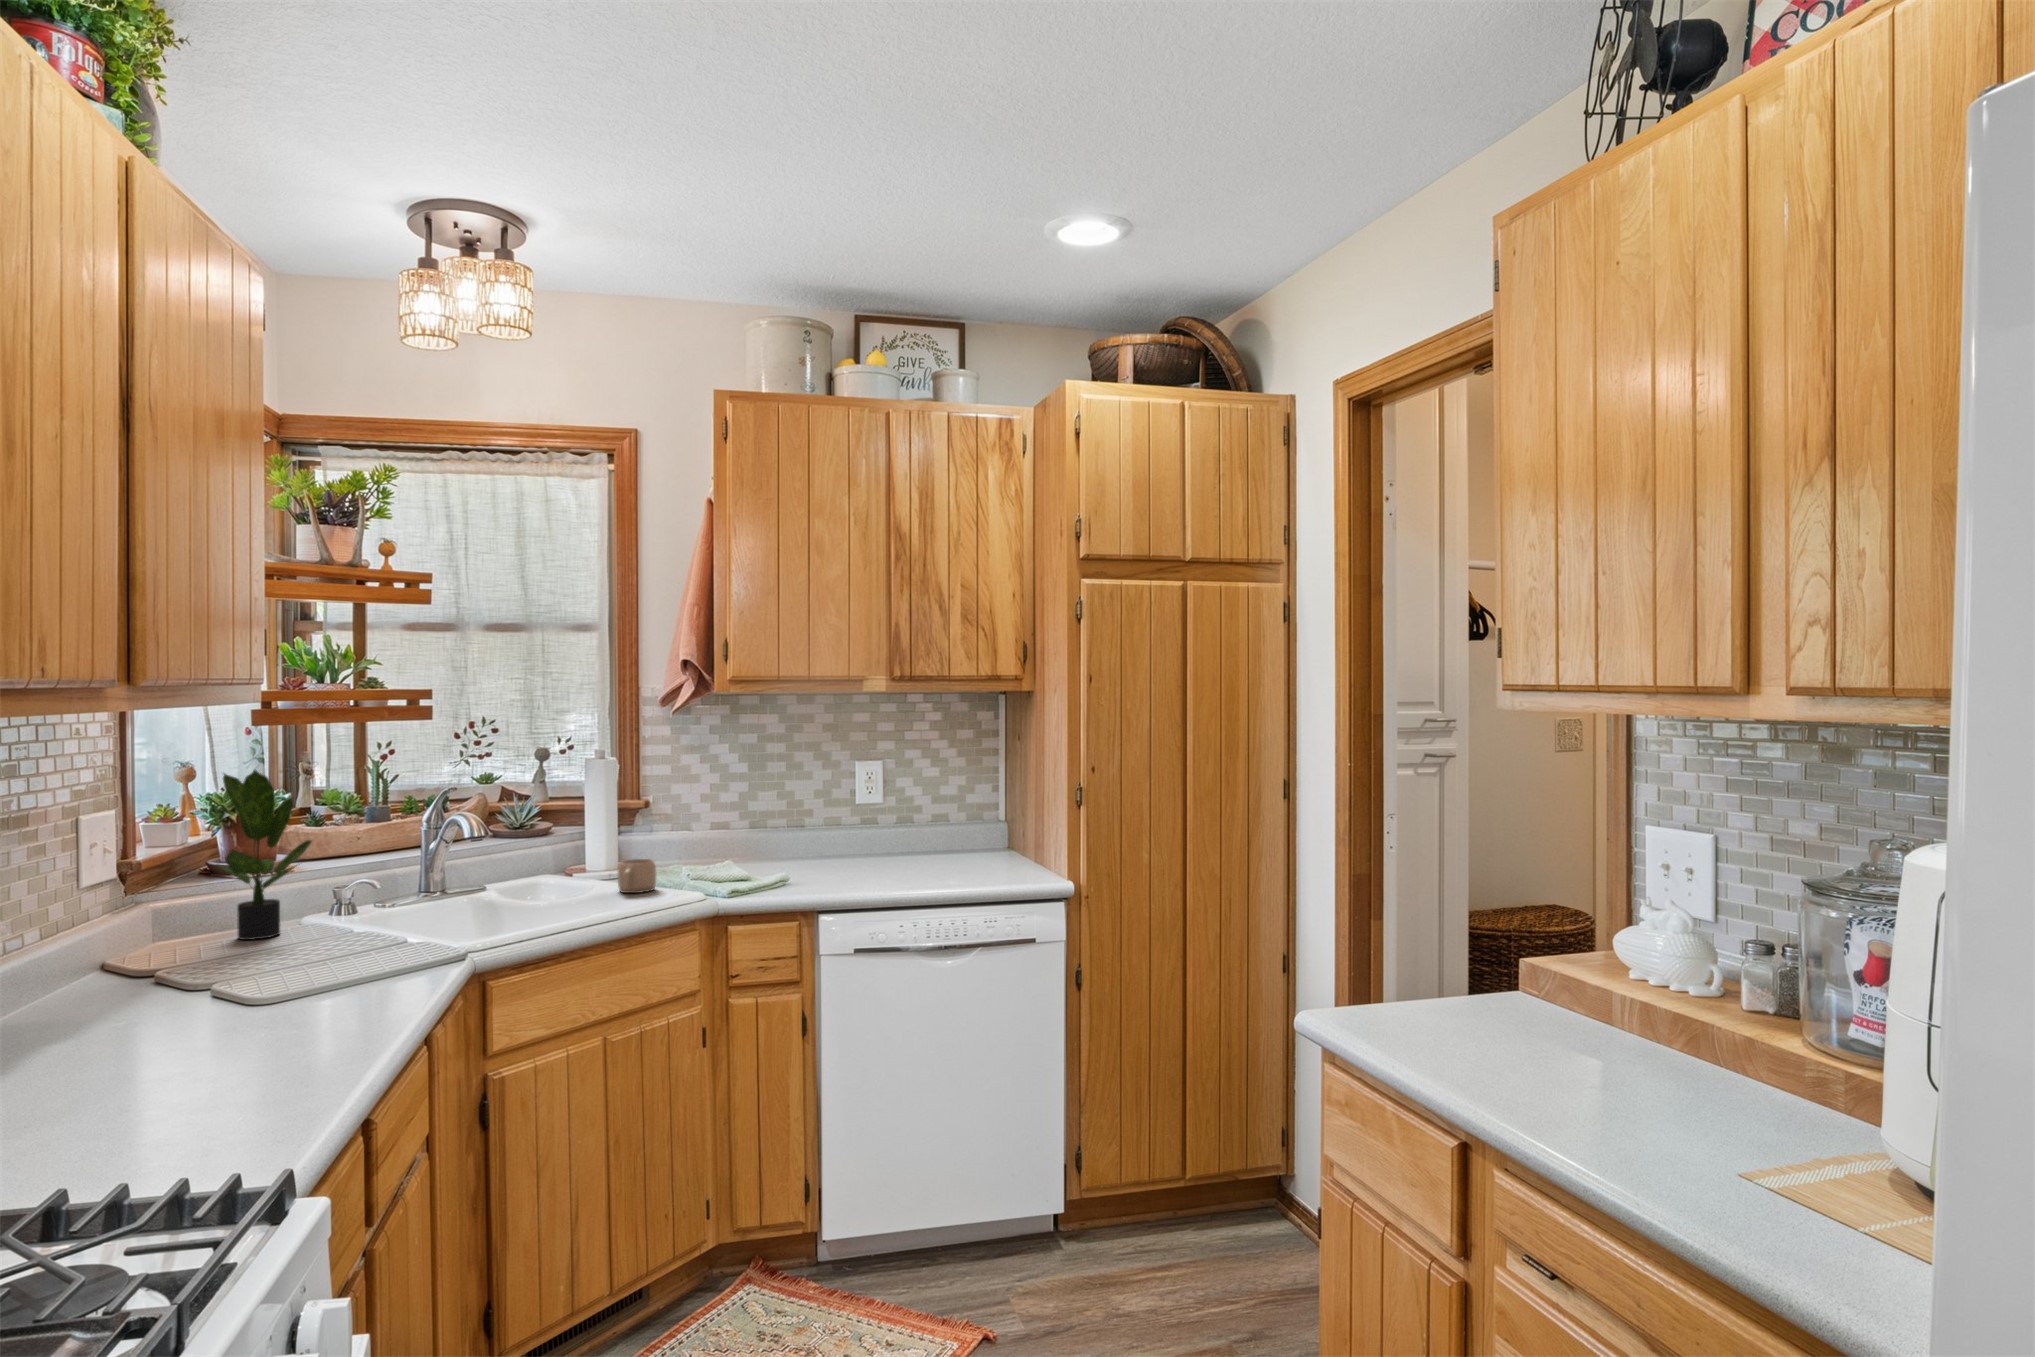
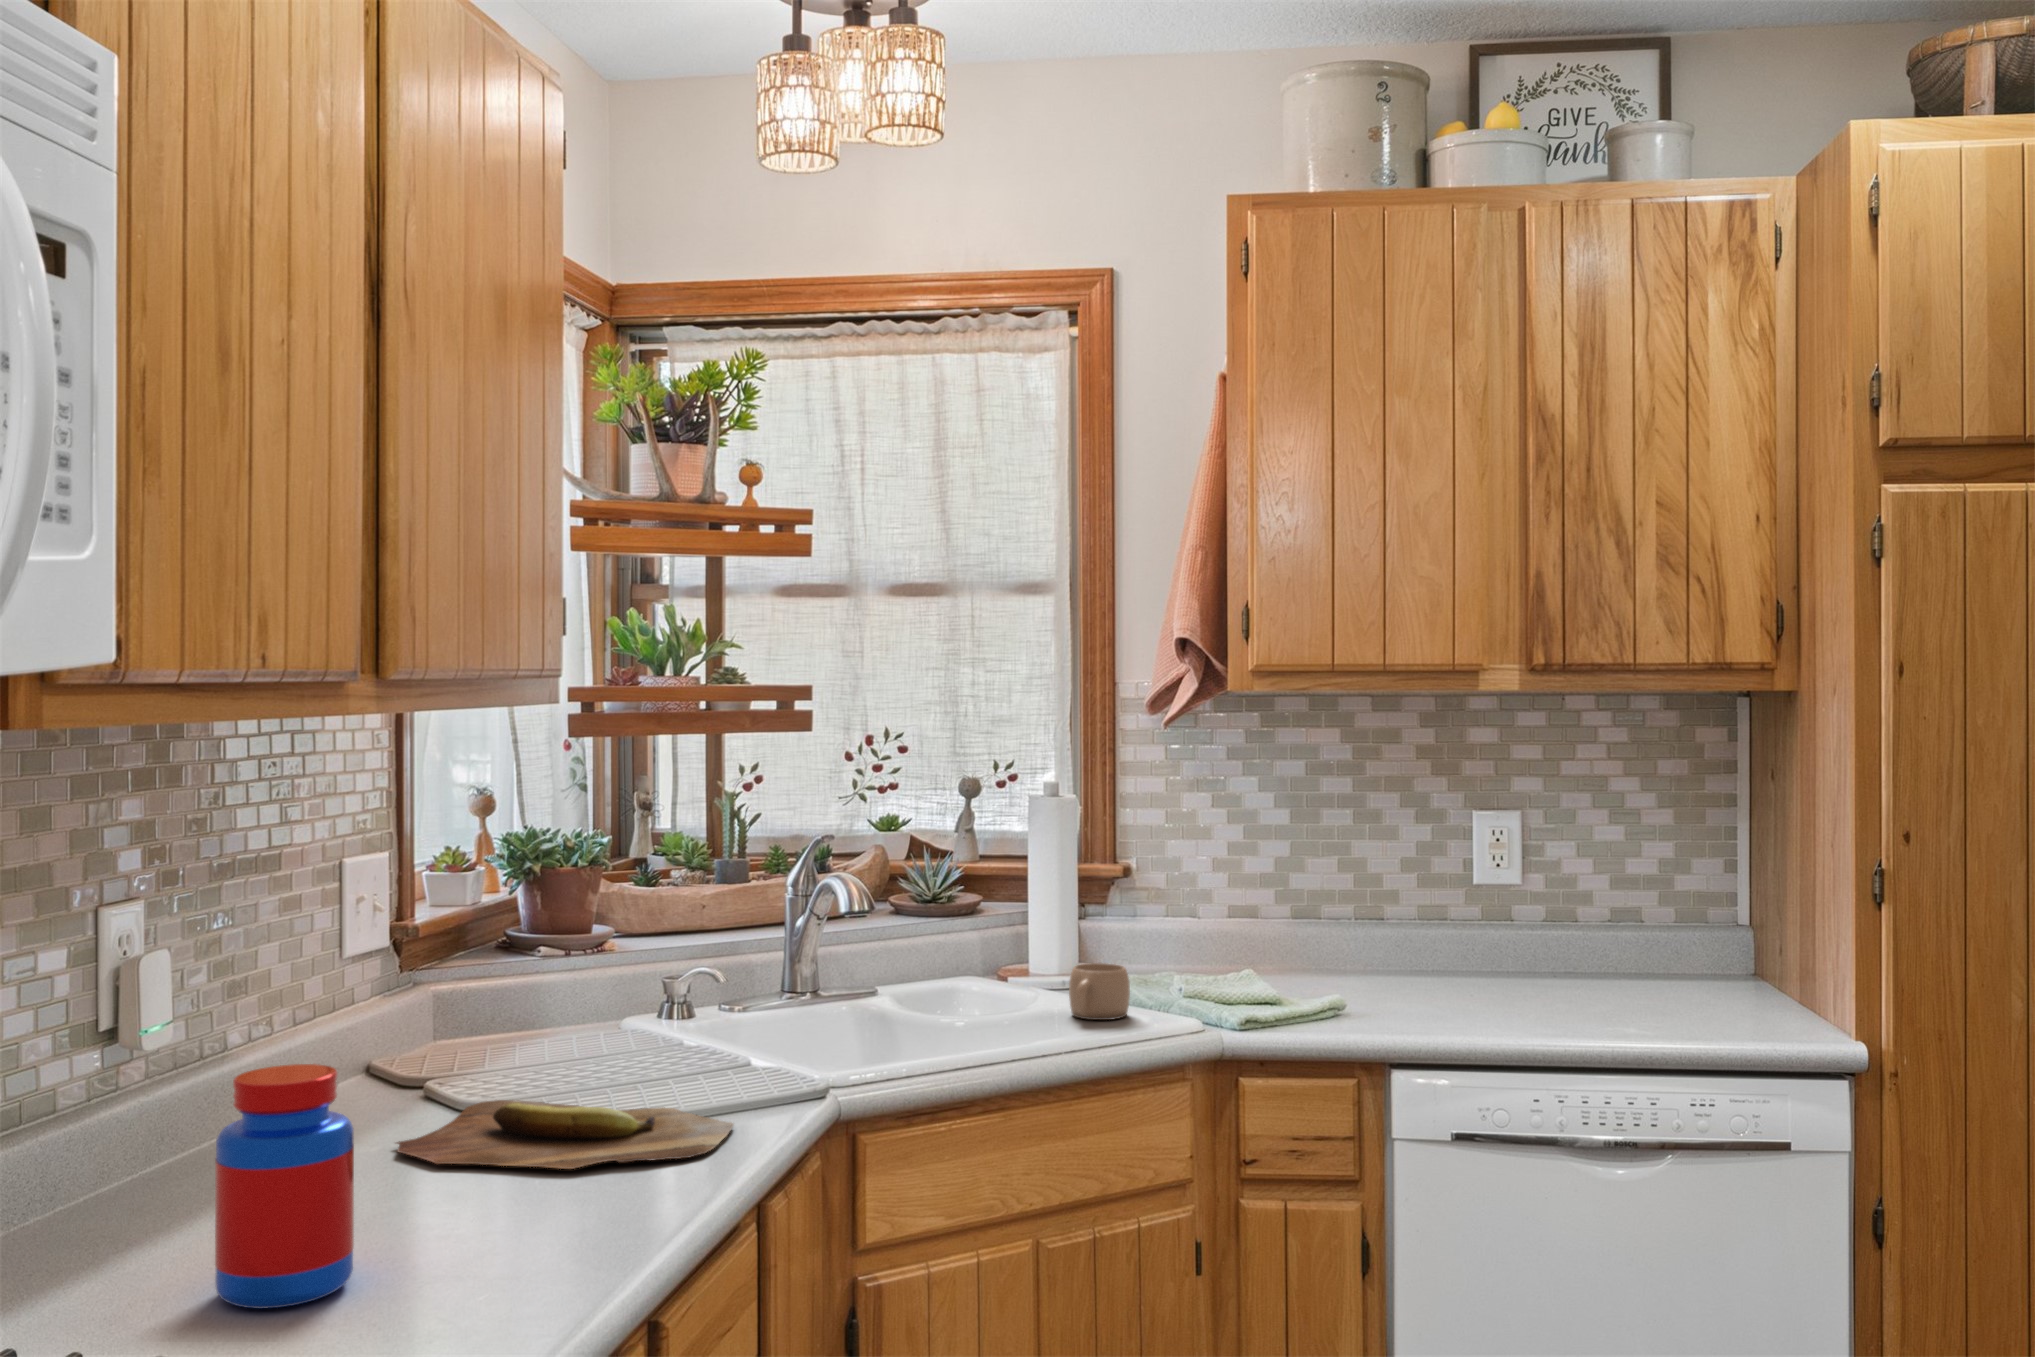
potted plant: present [218,770,312,940] -> none [507,796,634,1052]
jar: none [62,941,162,1093] -> present [215,1064,354,1309]
cutting board: none [154,963,404,1008] -> present [397,1100,734,1169]

